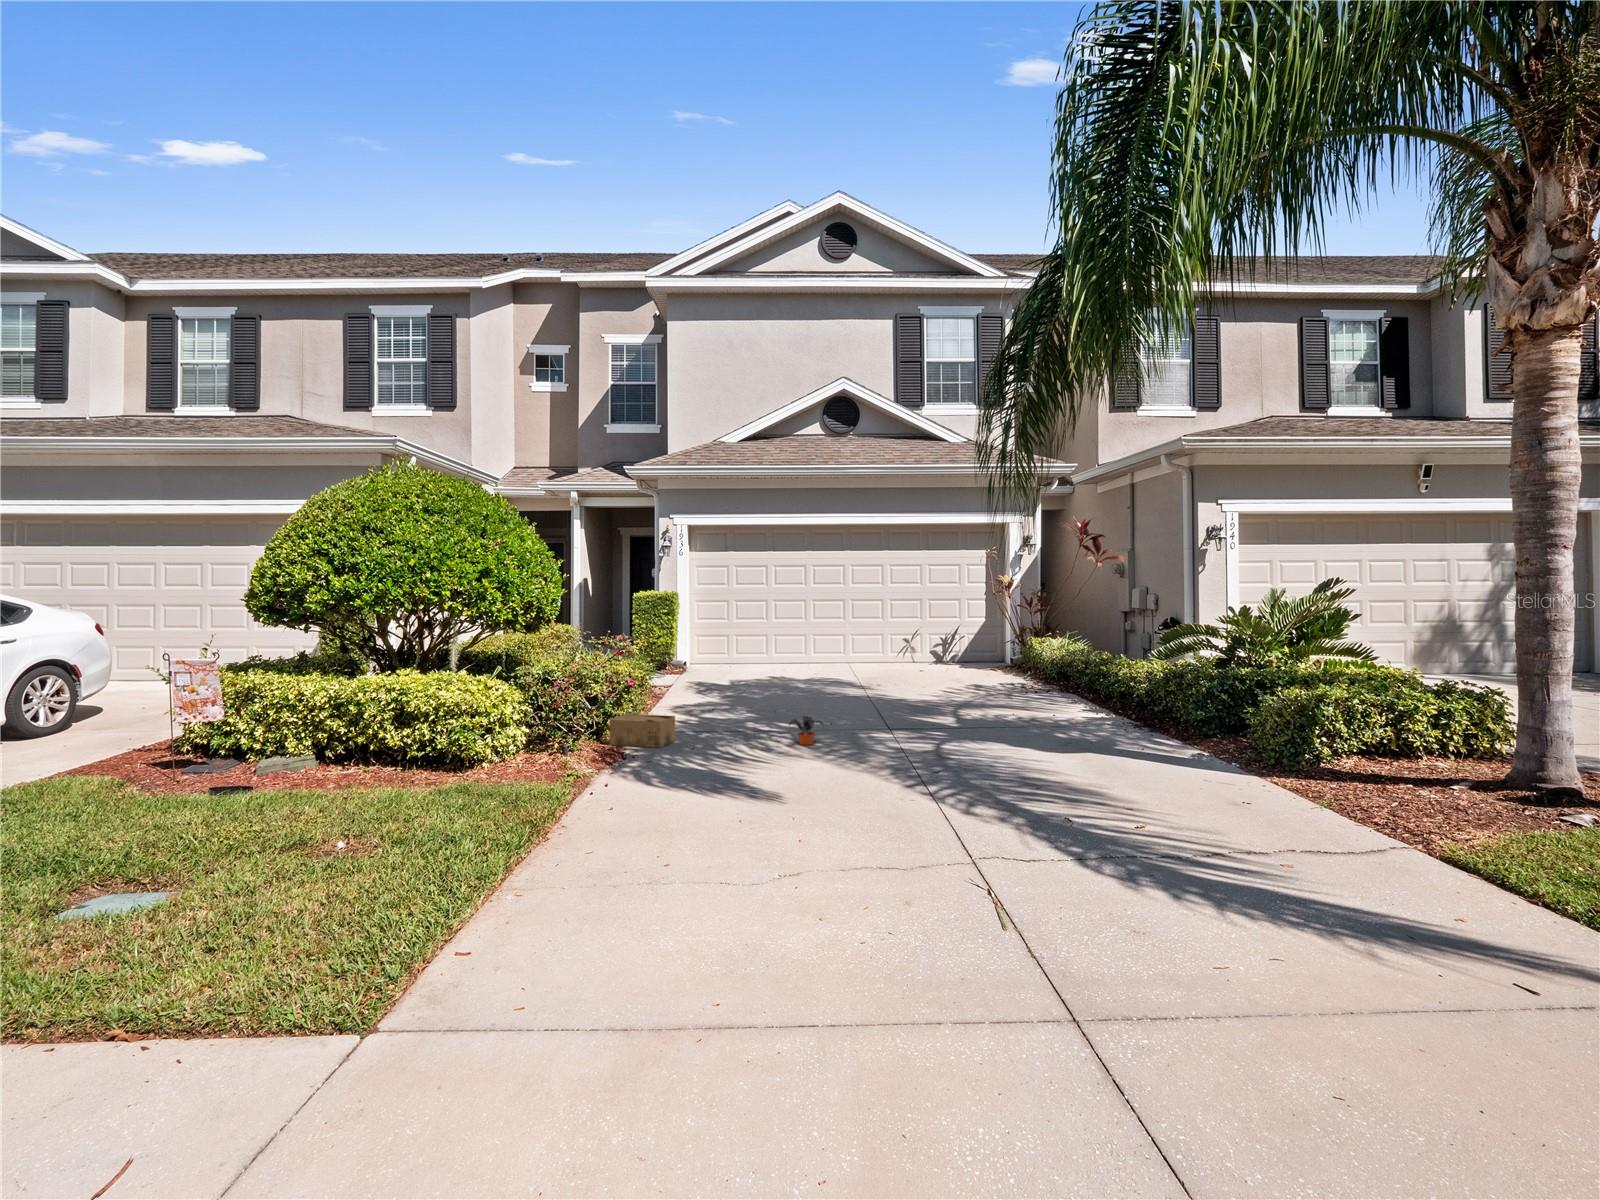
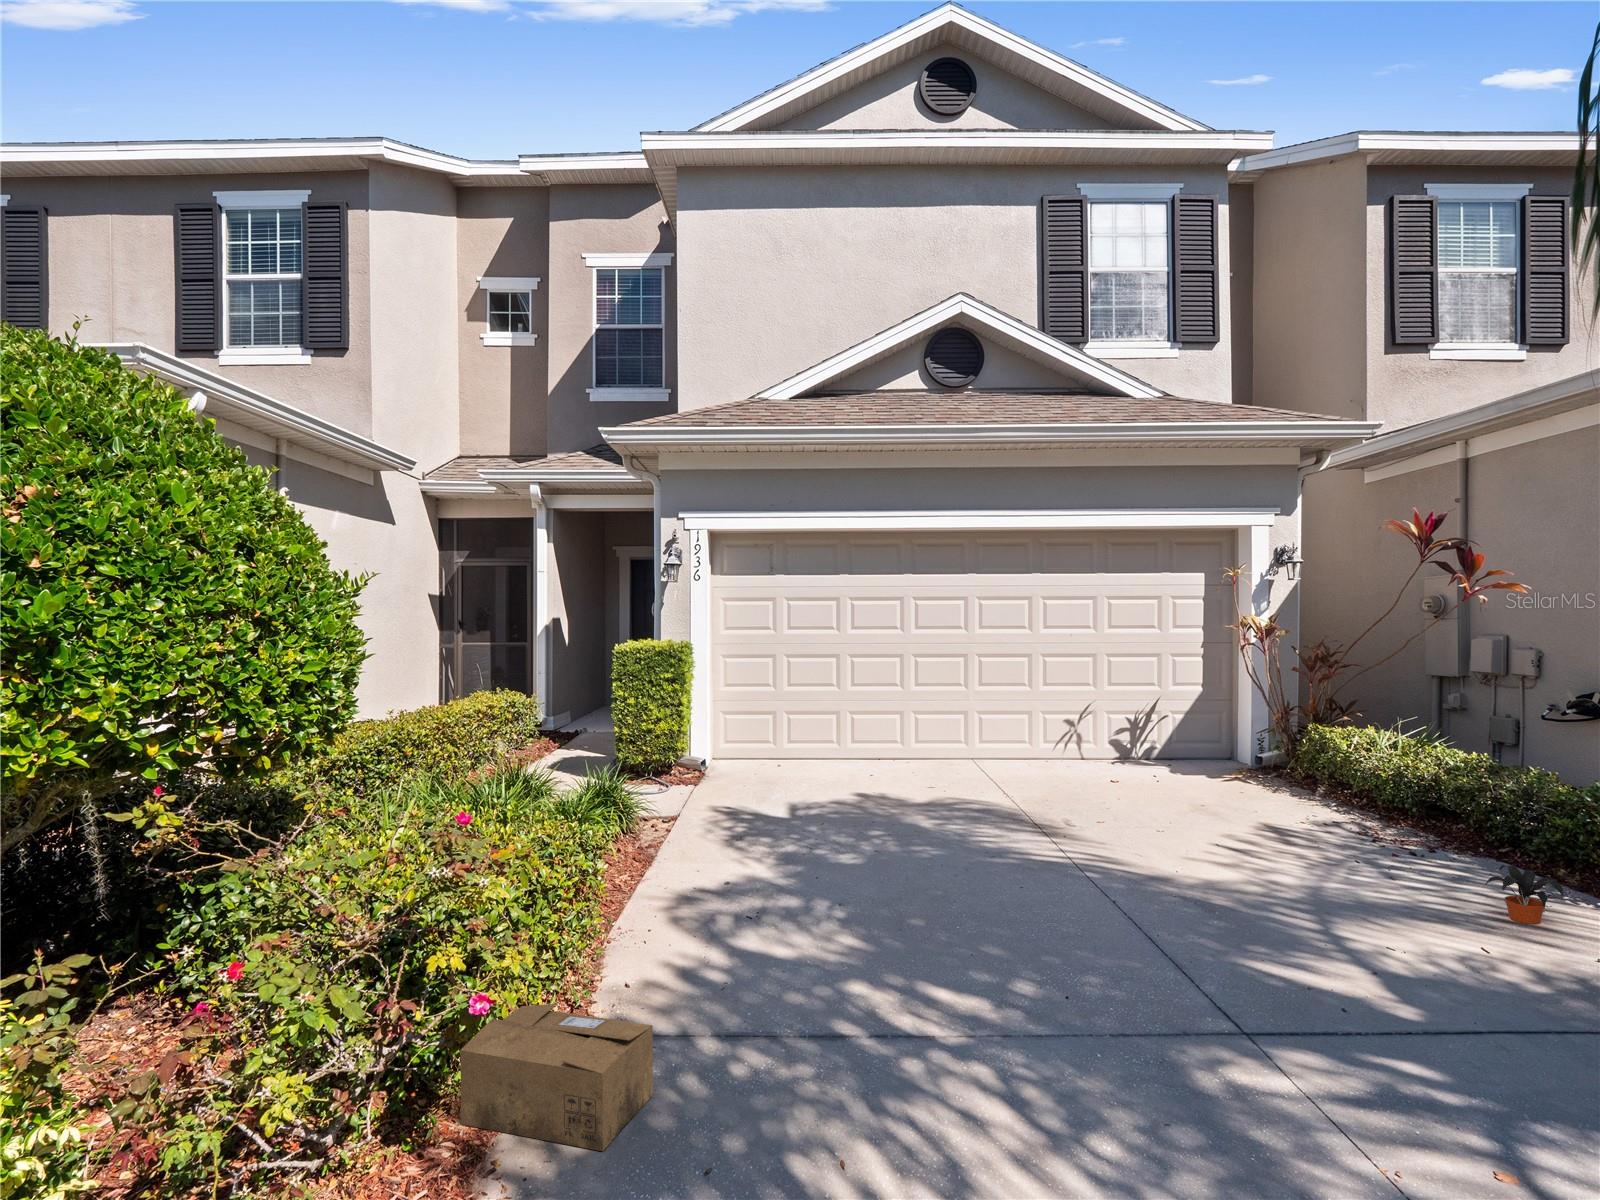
potted plant: present [789,716,823,745] -> present [1485,865,1564,924]

